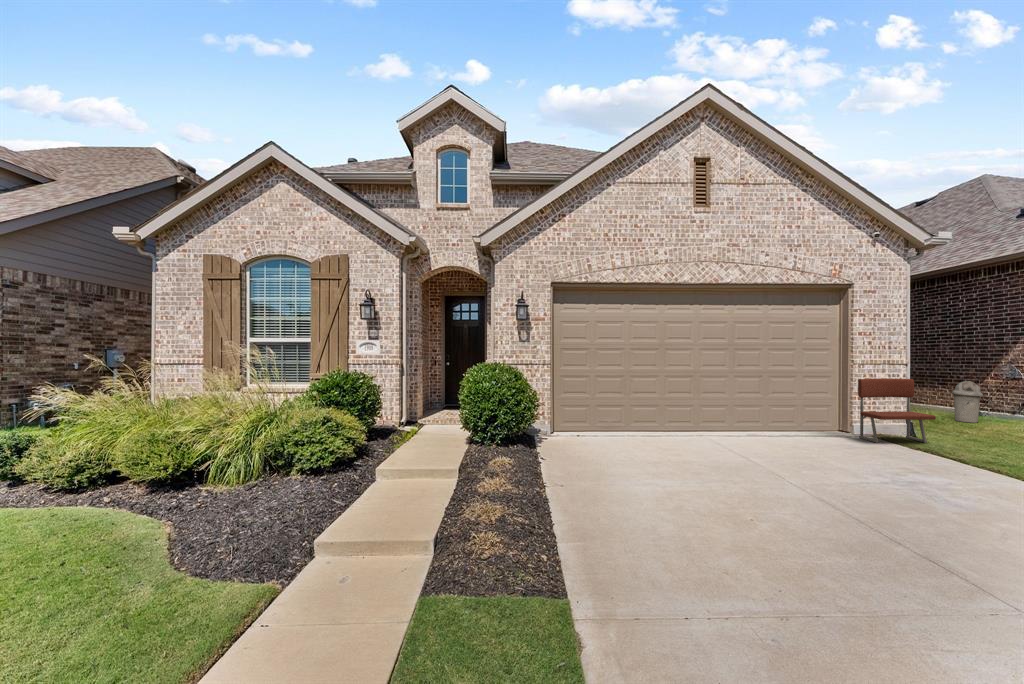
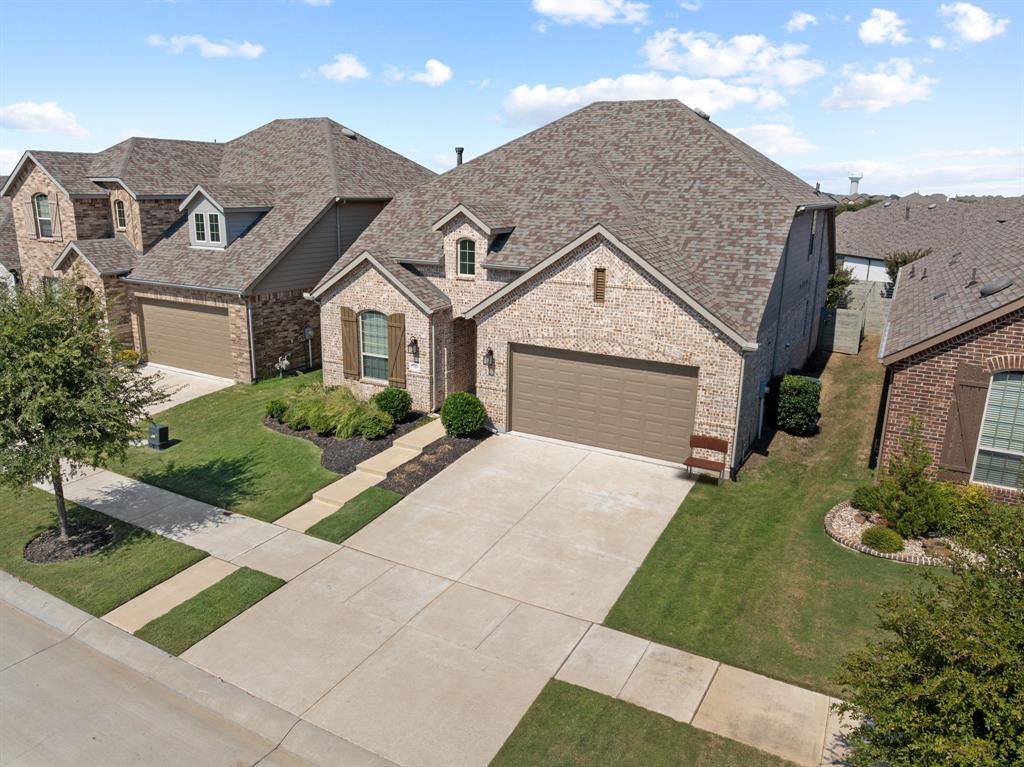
trash can: present [952,381,983,423] -> none [840,444,862,479]

